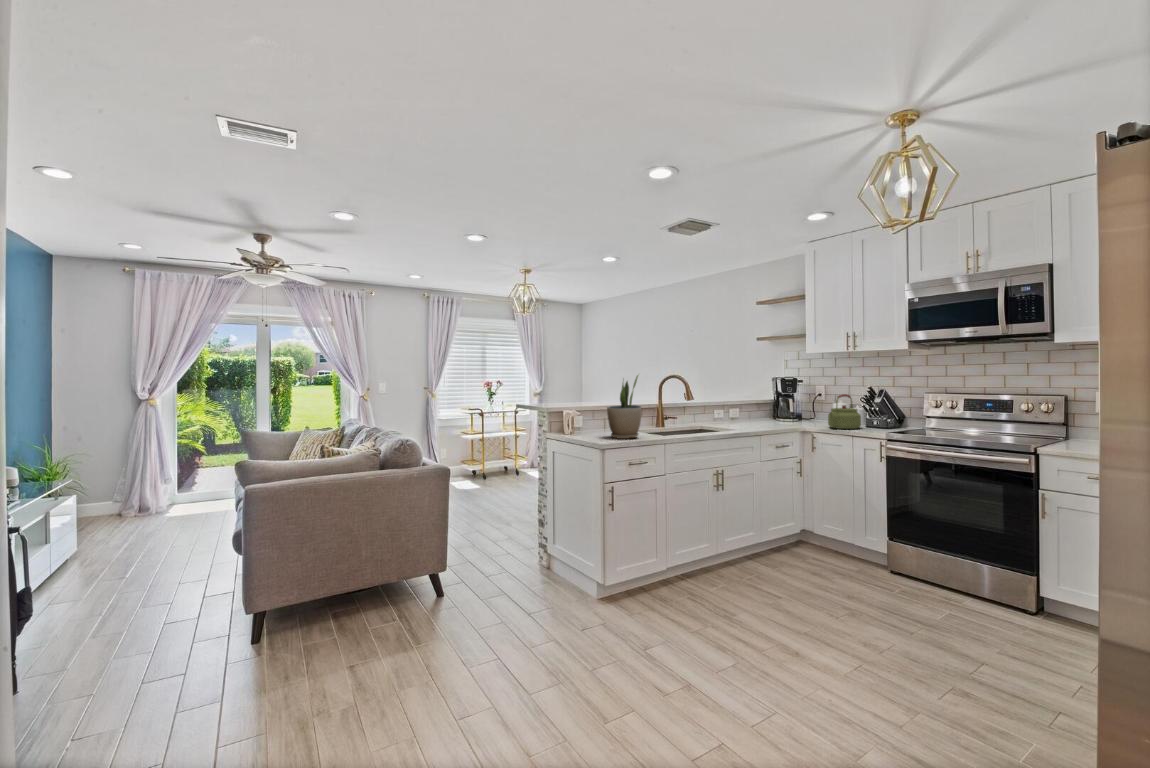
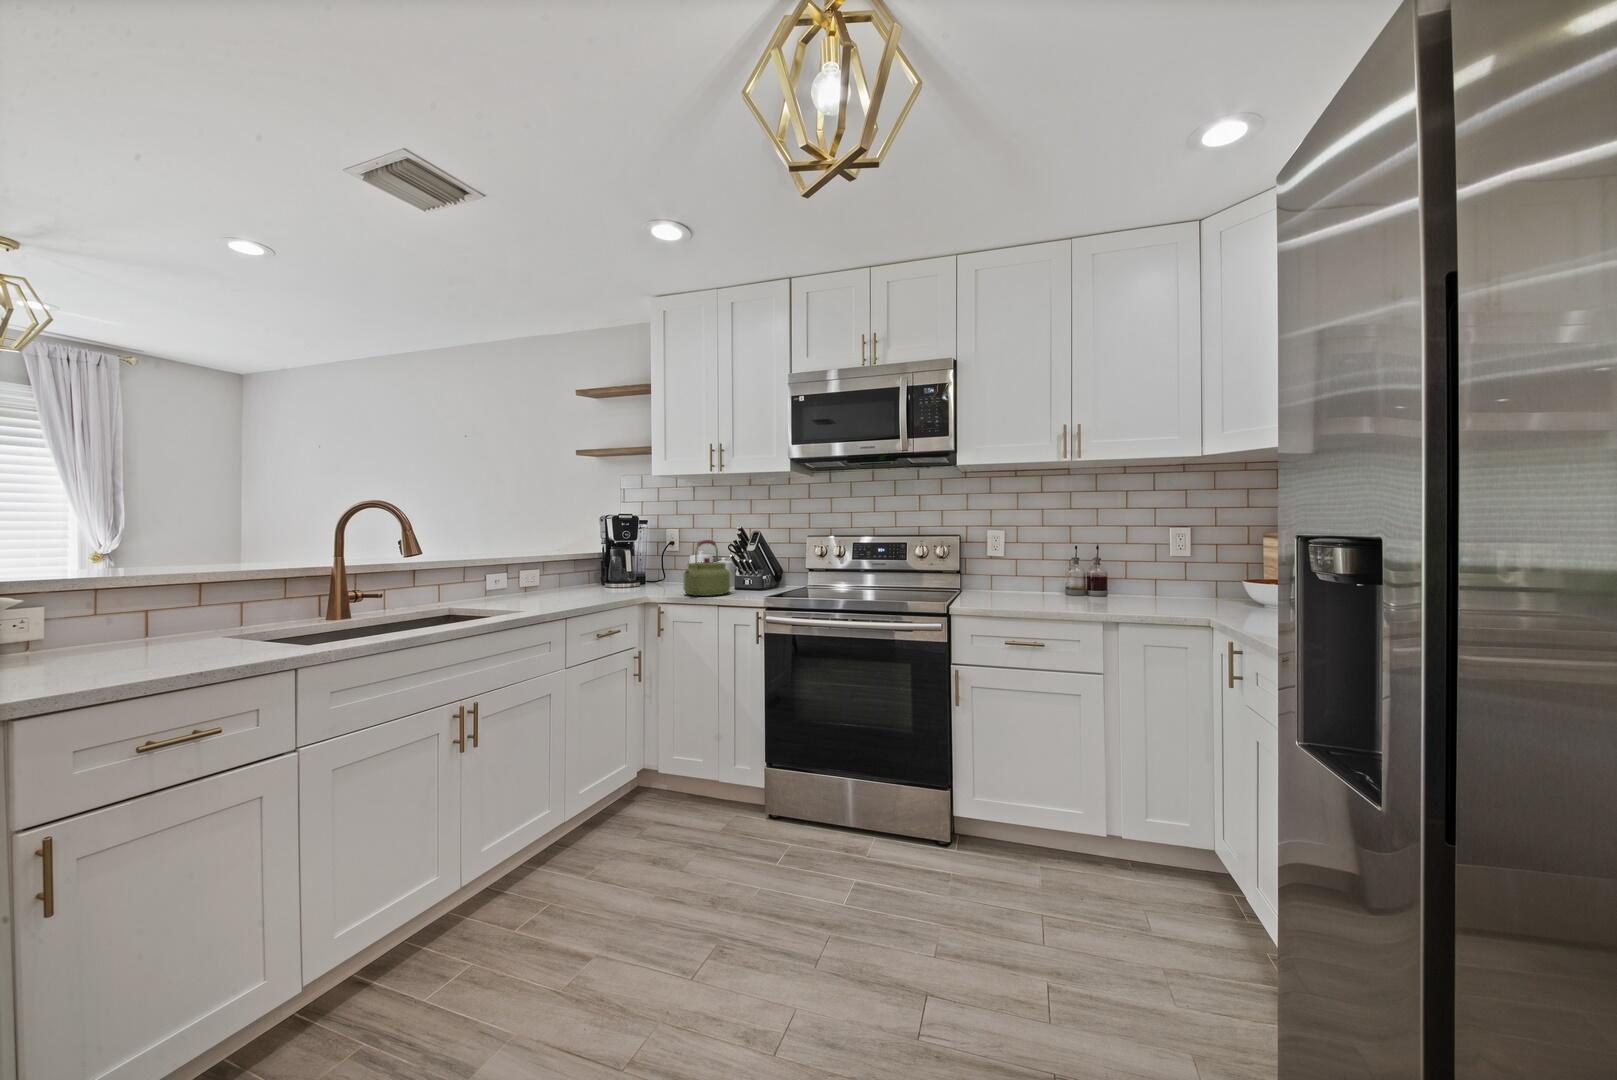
potted plant: present [607,375,642,439] -> none [74,479,218,668]

